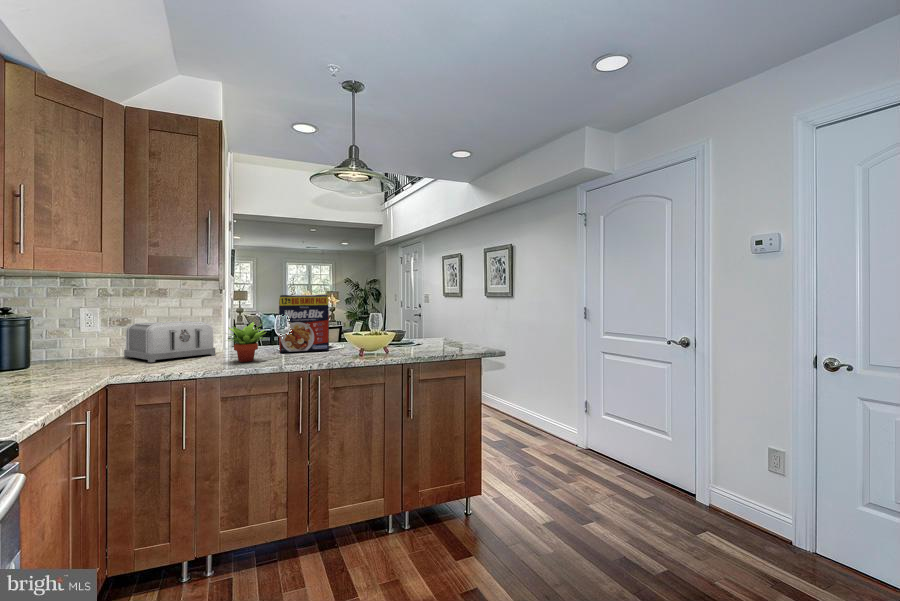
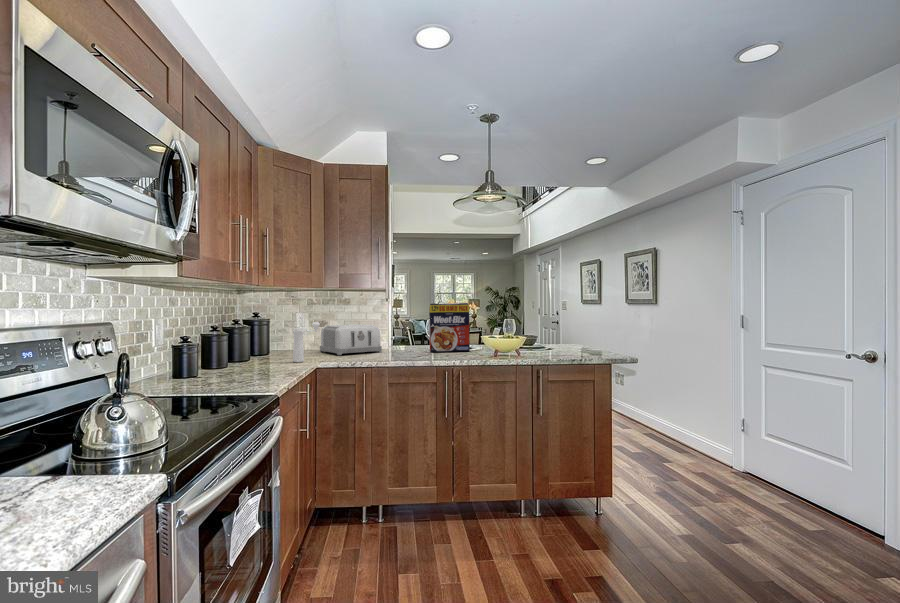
pepper mill: none [70,320,118,376] -> present [293,322,320,362]
succulent plant: present [229,321,266,362] -> none [390,325,422,357]

